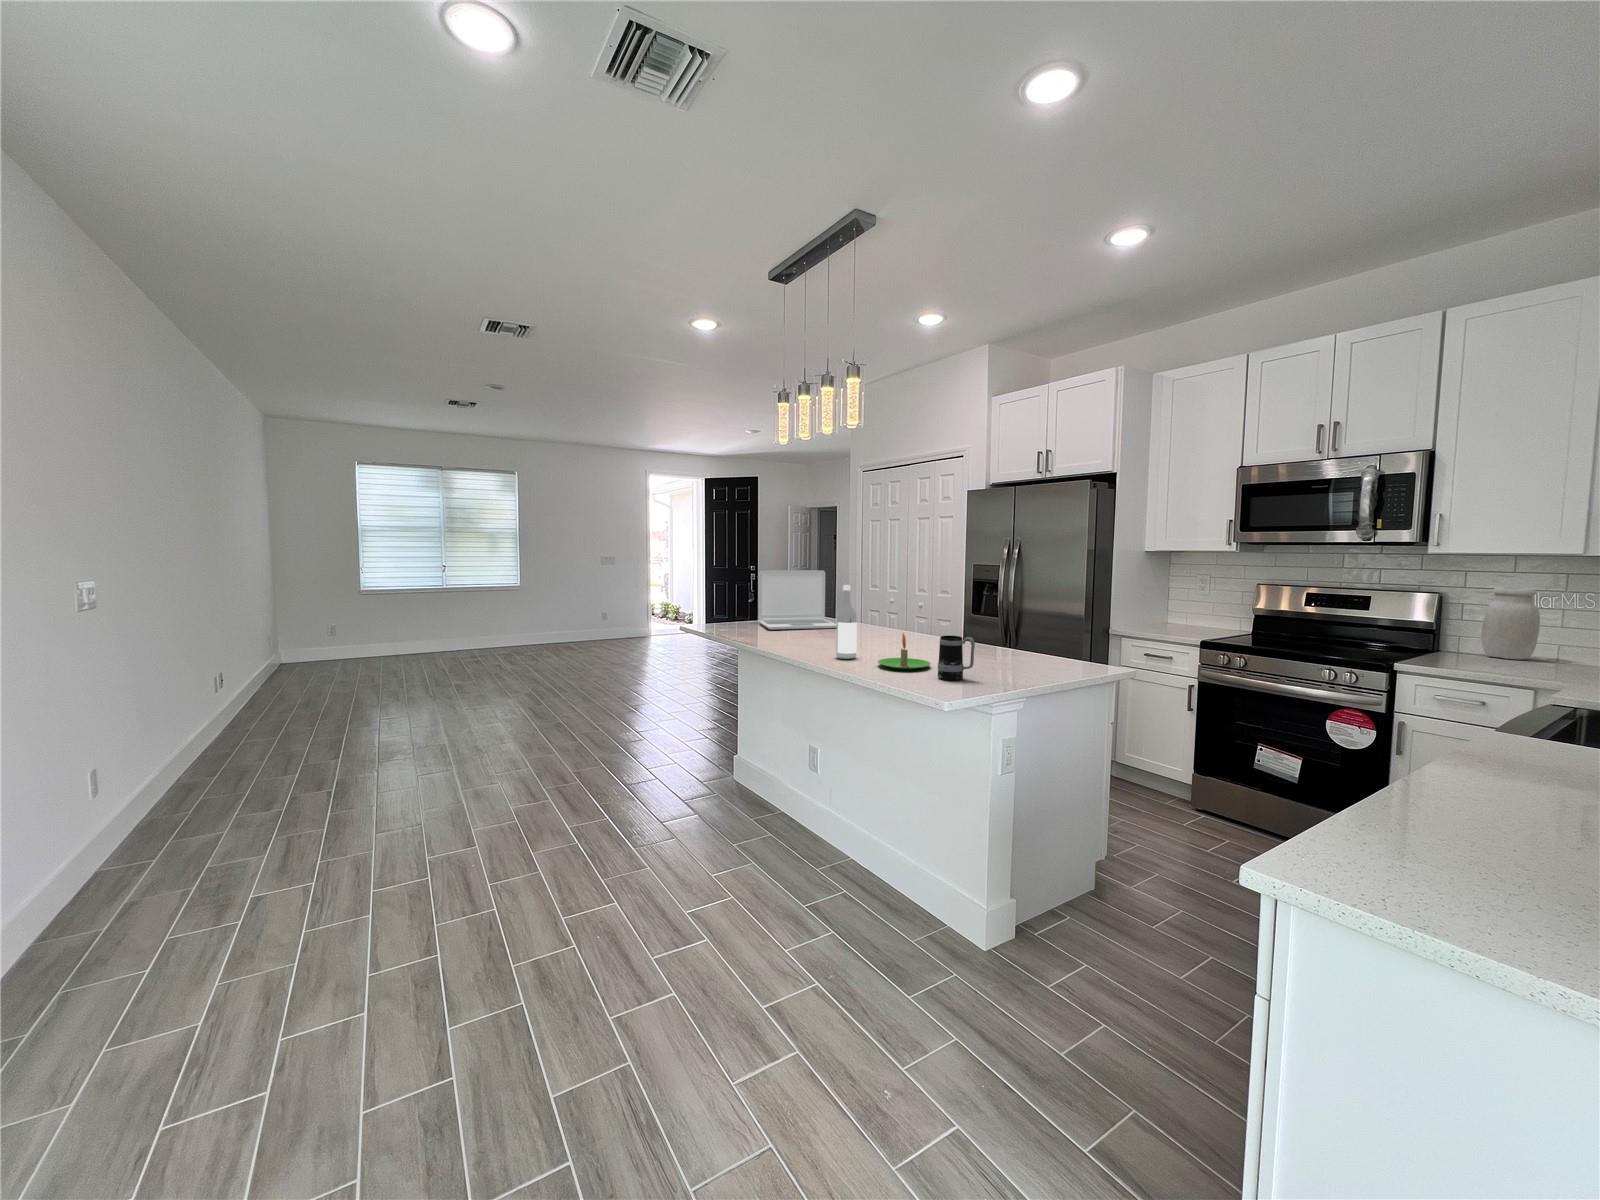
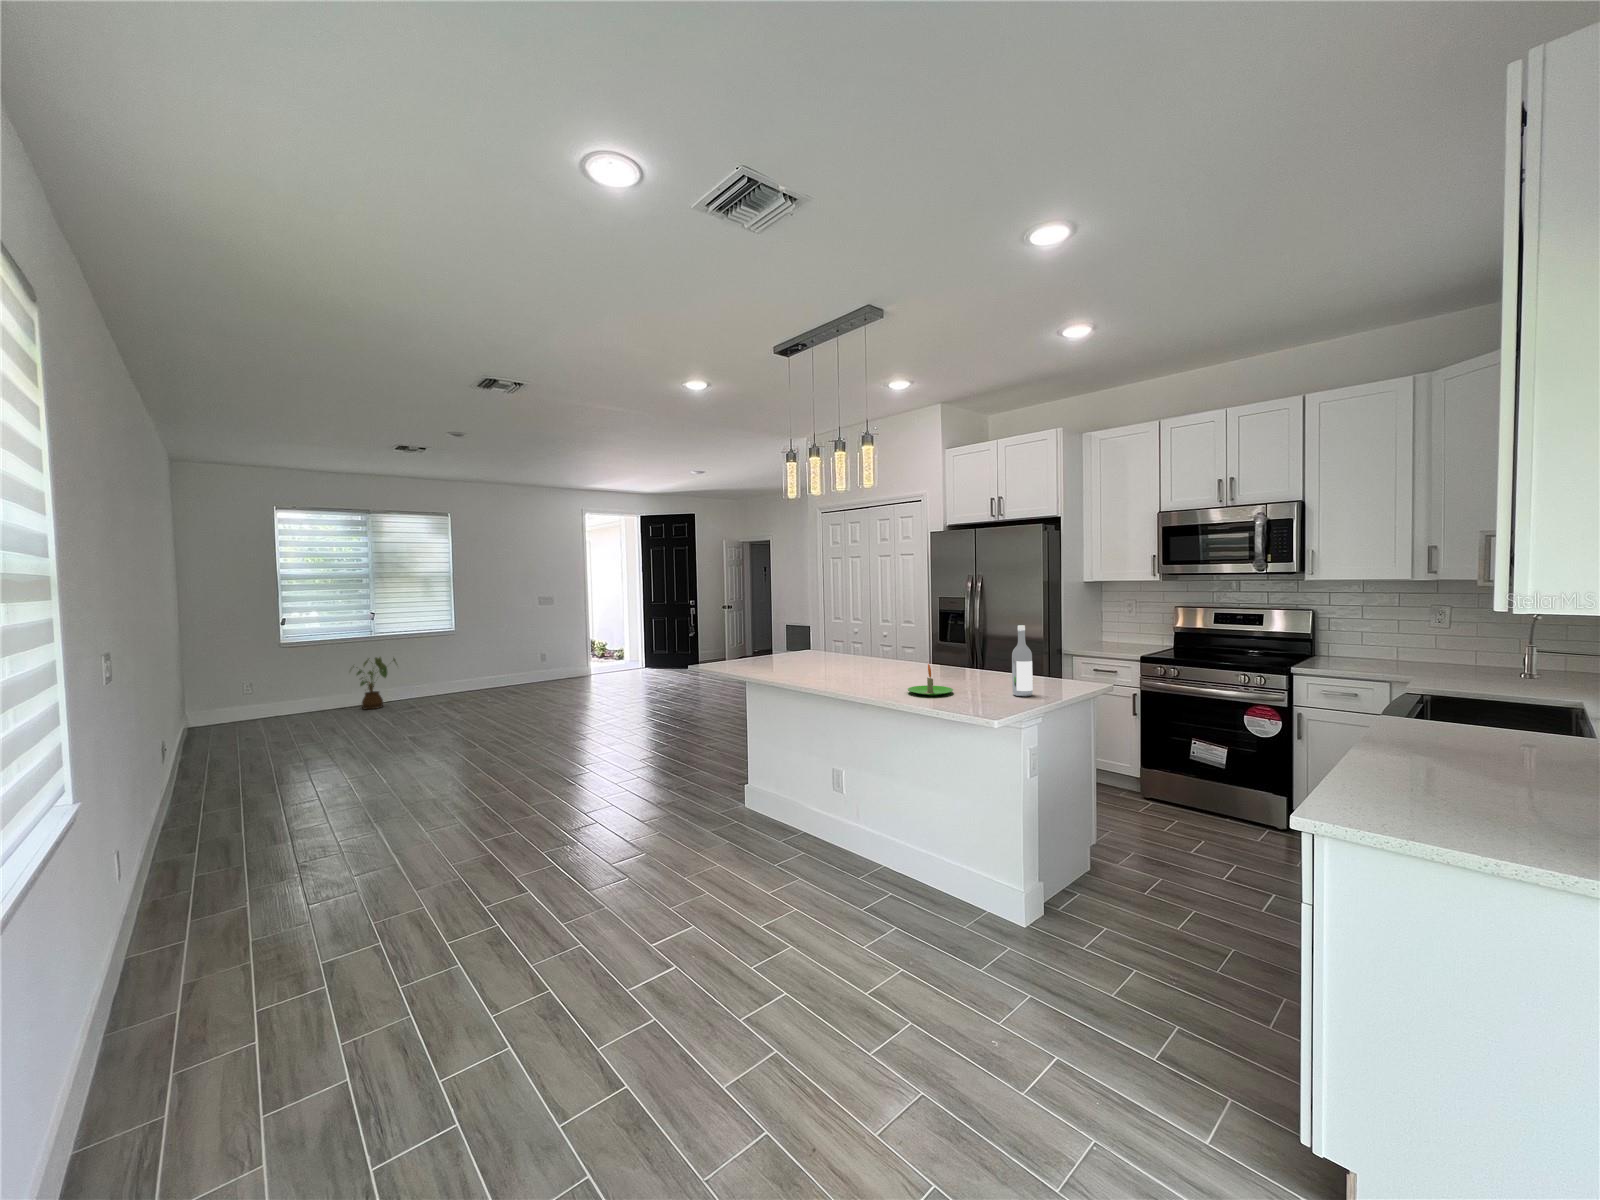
laptop: present [759,570,836,630] -> none [757,609,836,666]
wine bottle: present [836,585,857,659] -> present [1012,625,1033,696]
jar: present [1481,587,1540,660] -> none [1345,604,1383,659]
house plant: none [434,606,478,654] -> present [353,657,397,709]
mug: present [938,636,975,680] -> none [967,664,998,702]

